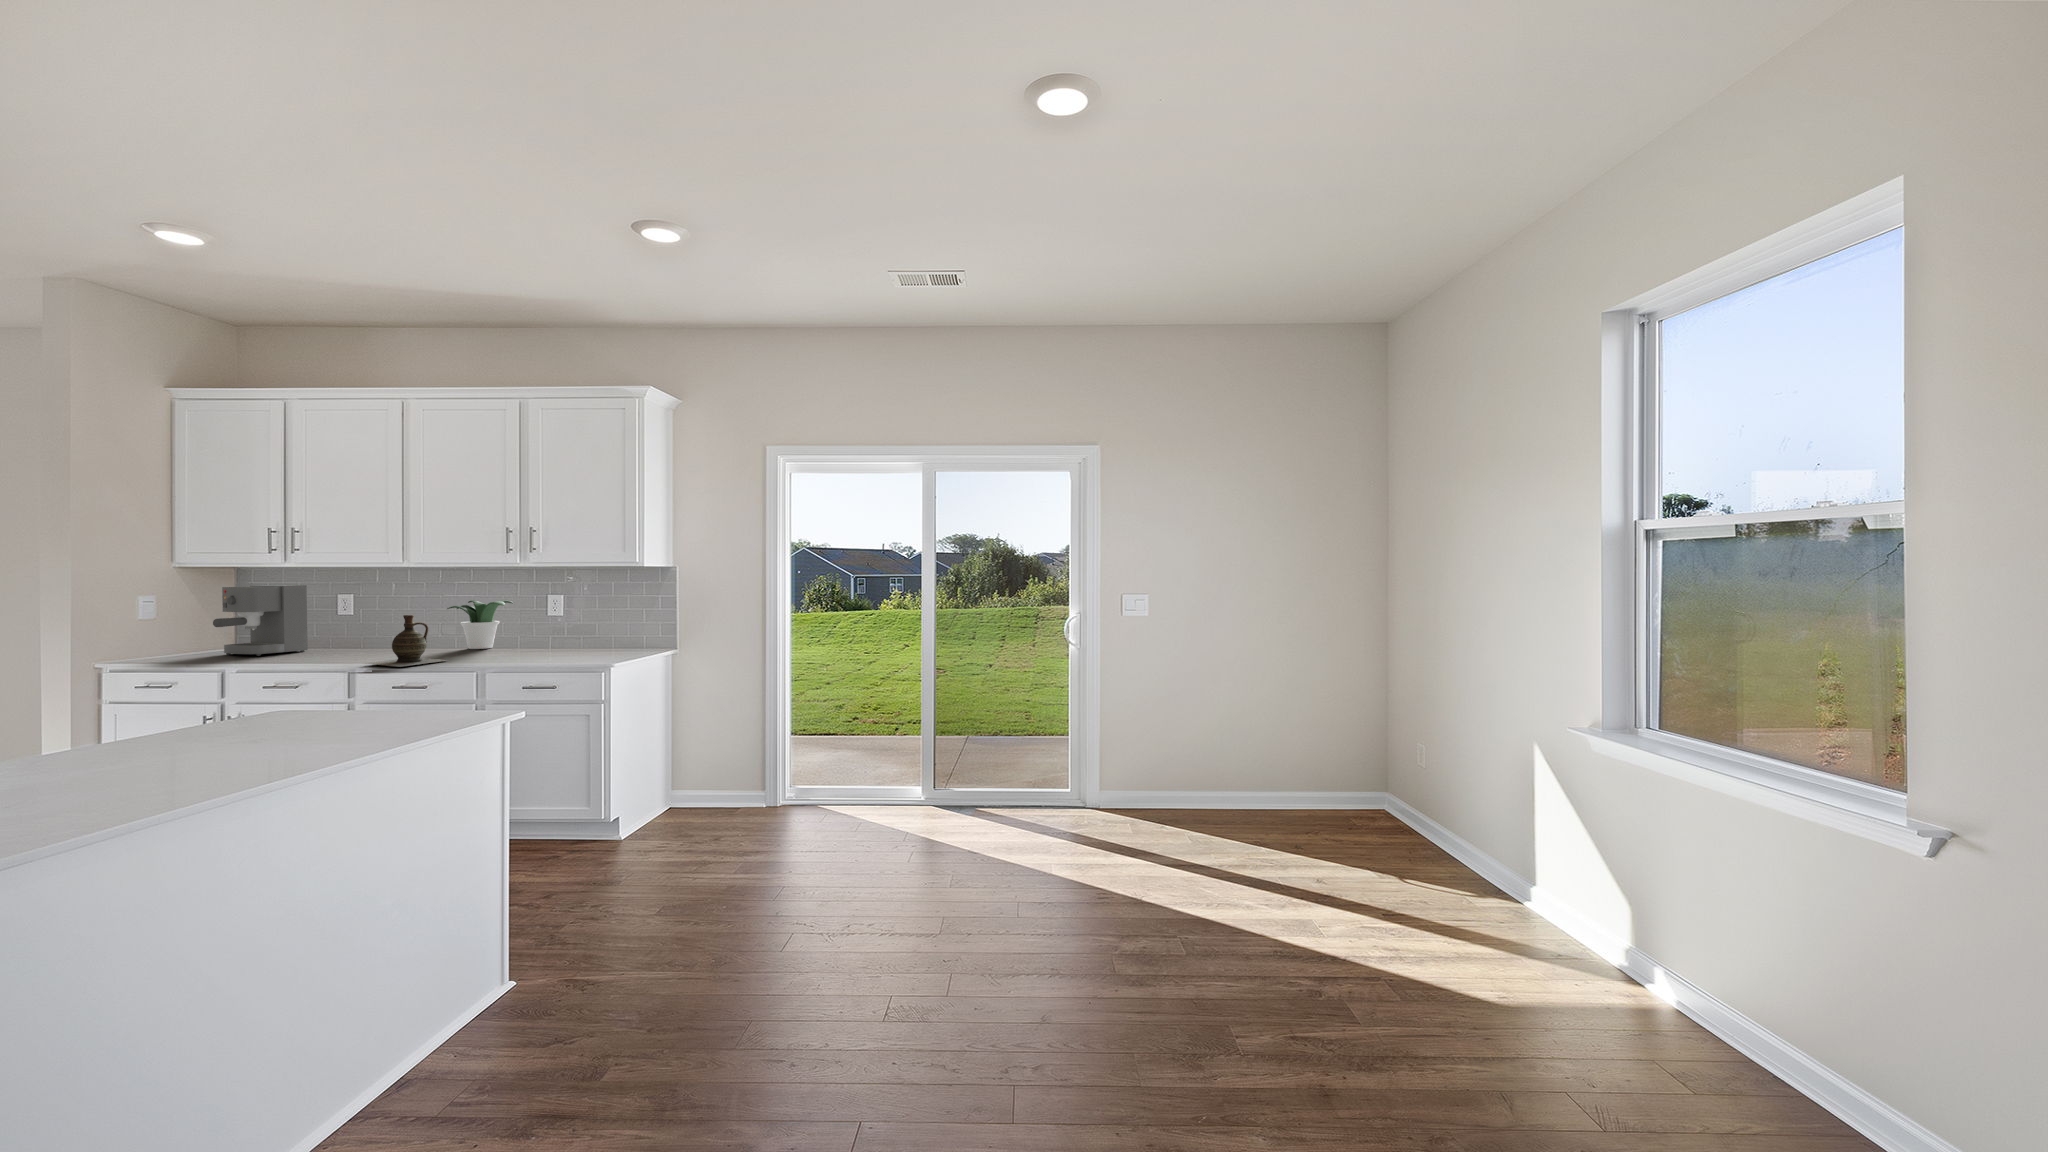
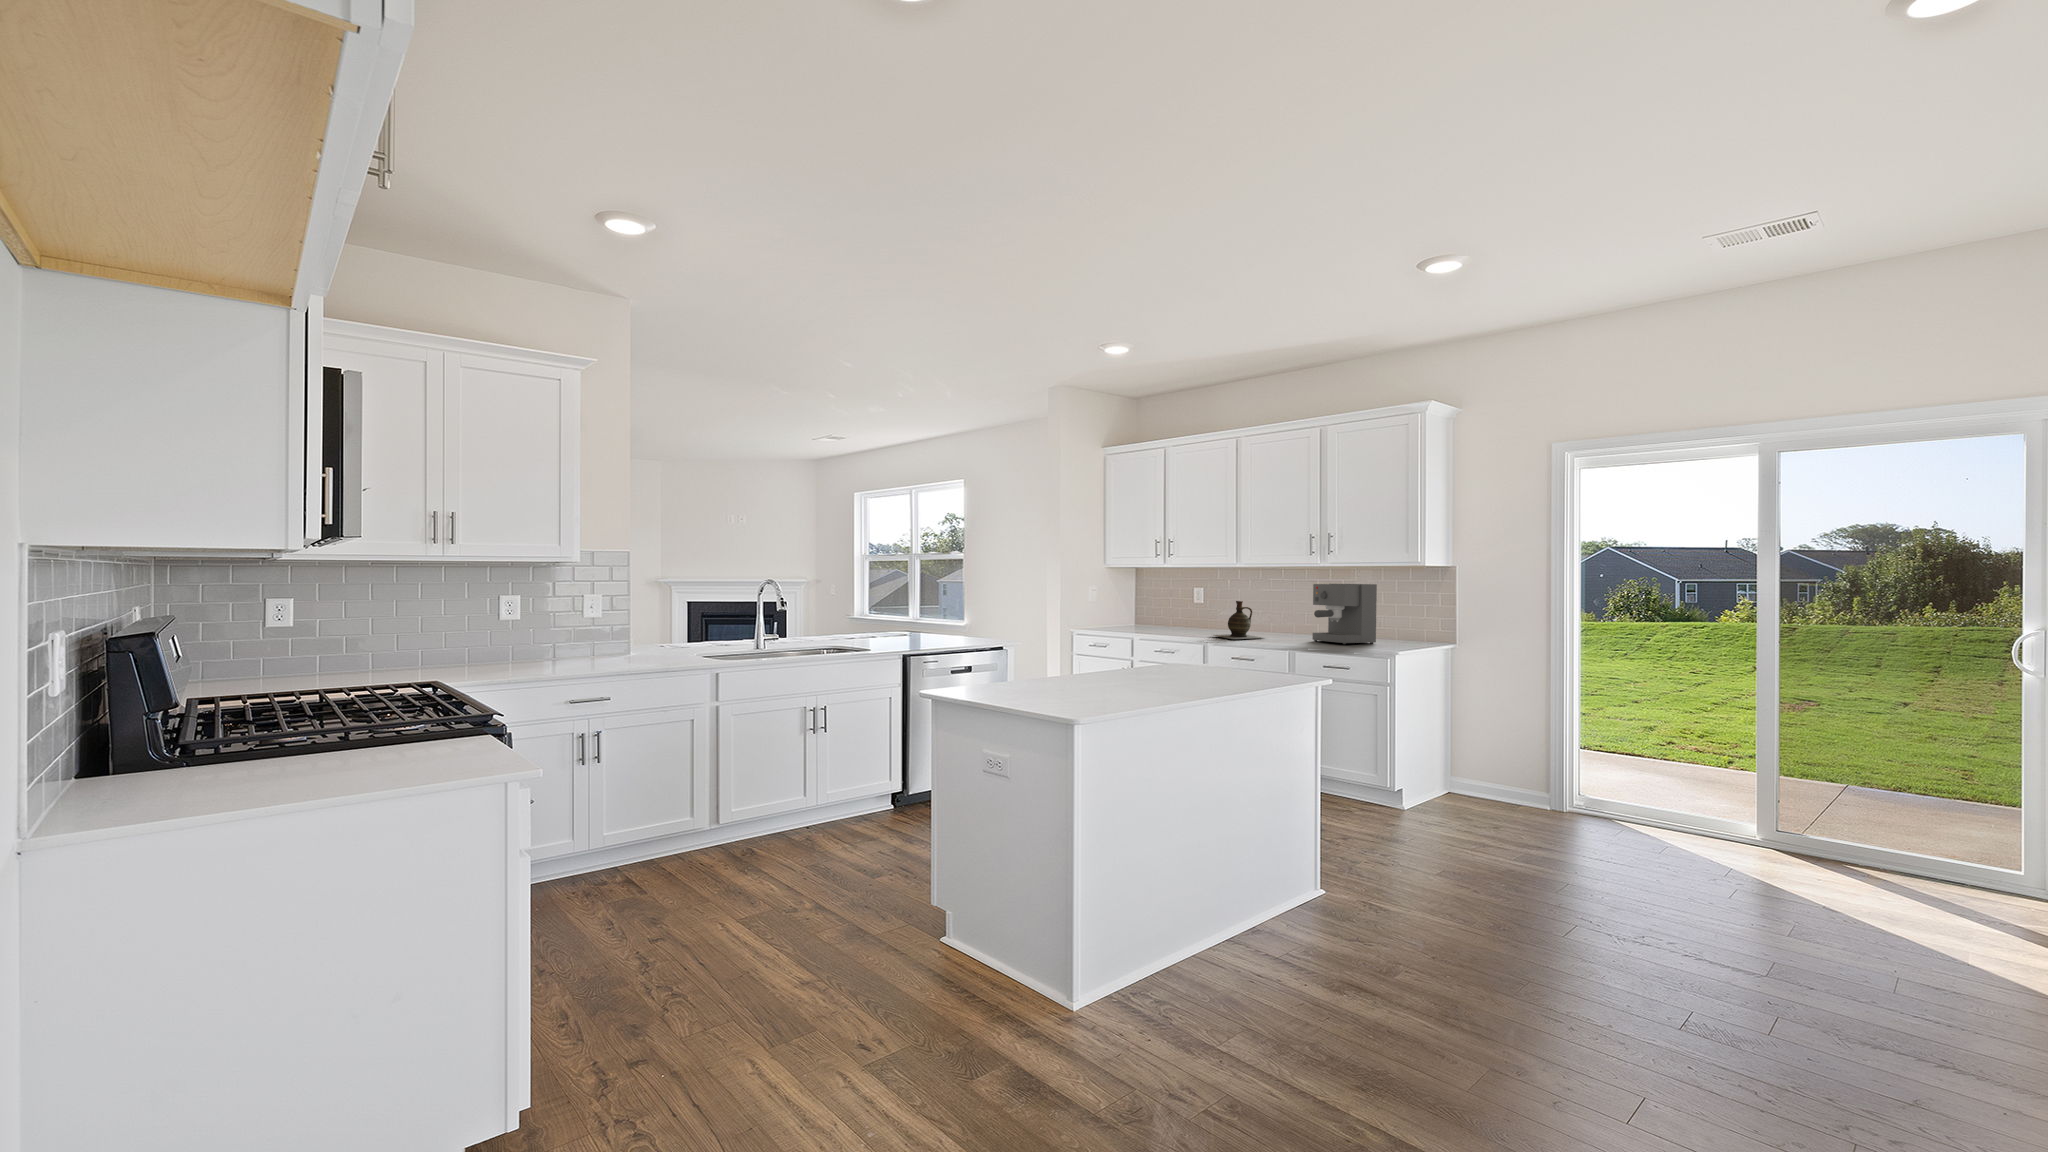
coffee maker: present [213,585,308,656] -> present [1312,584,1377,644]
potted plant: present [447,600,513,649] -> none [1265,594,1316,632]

